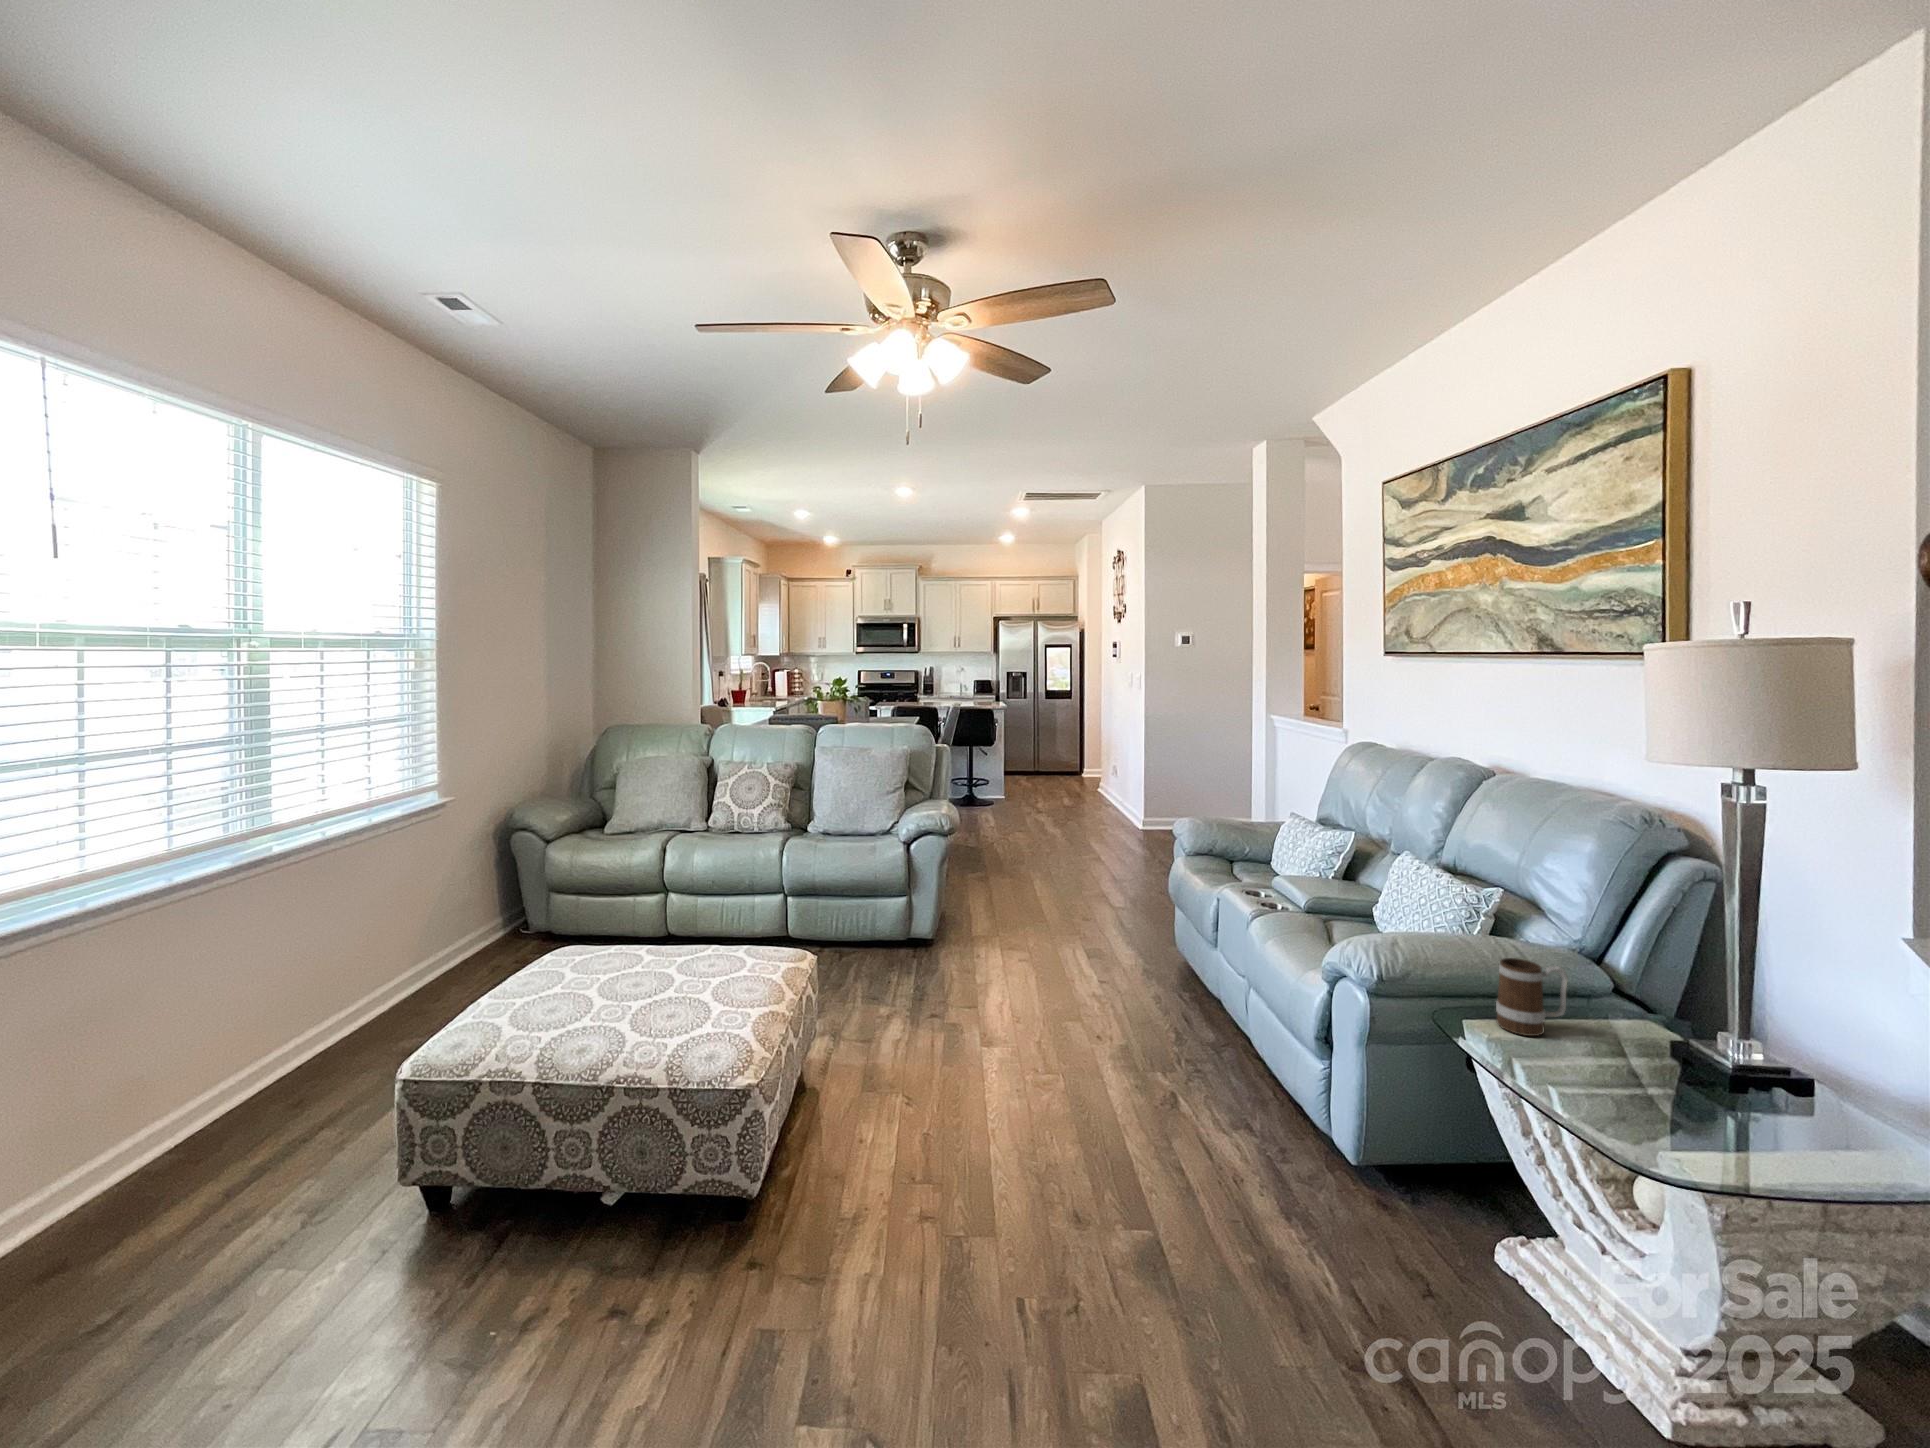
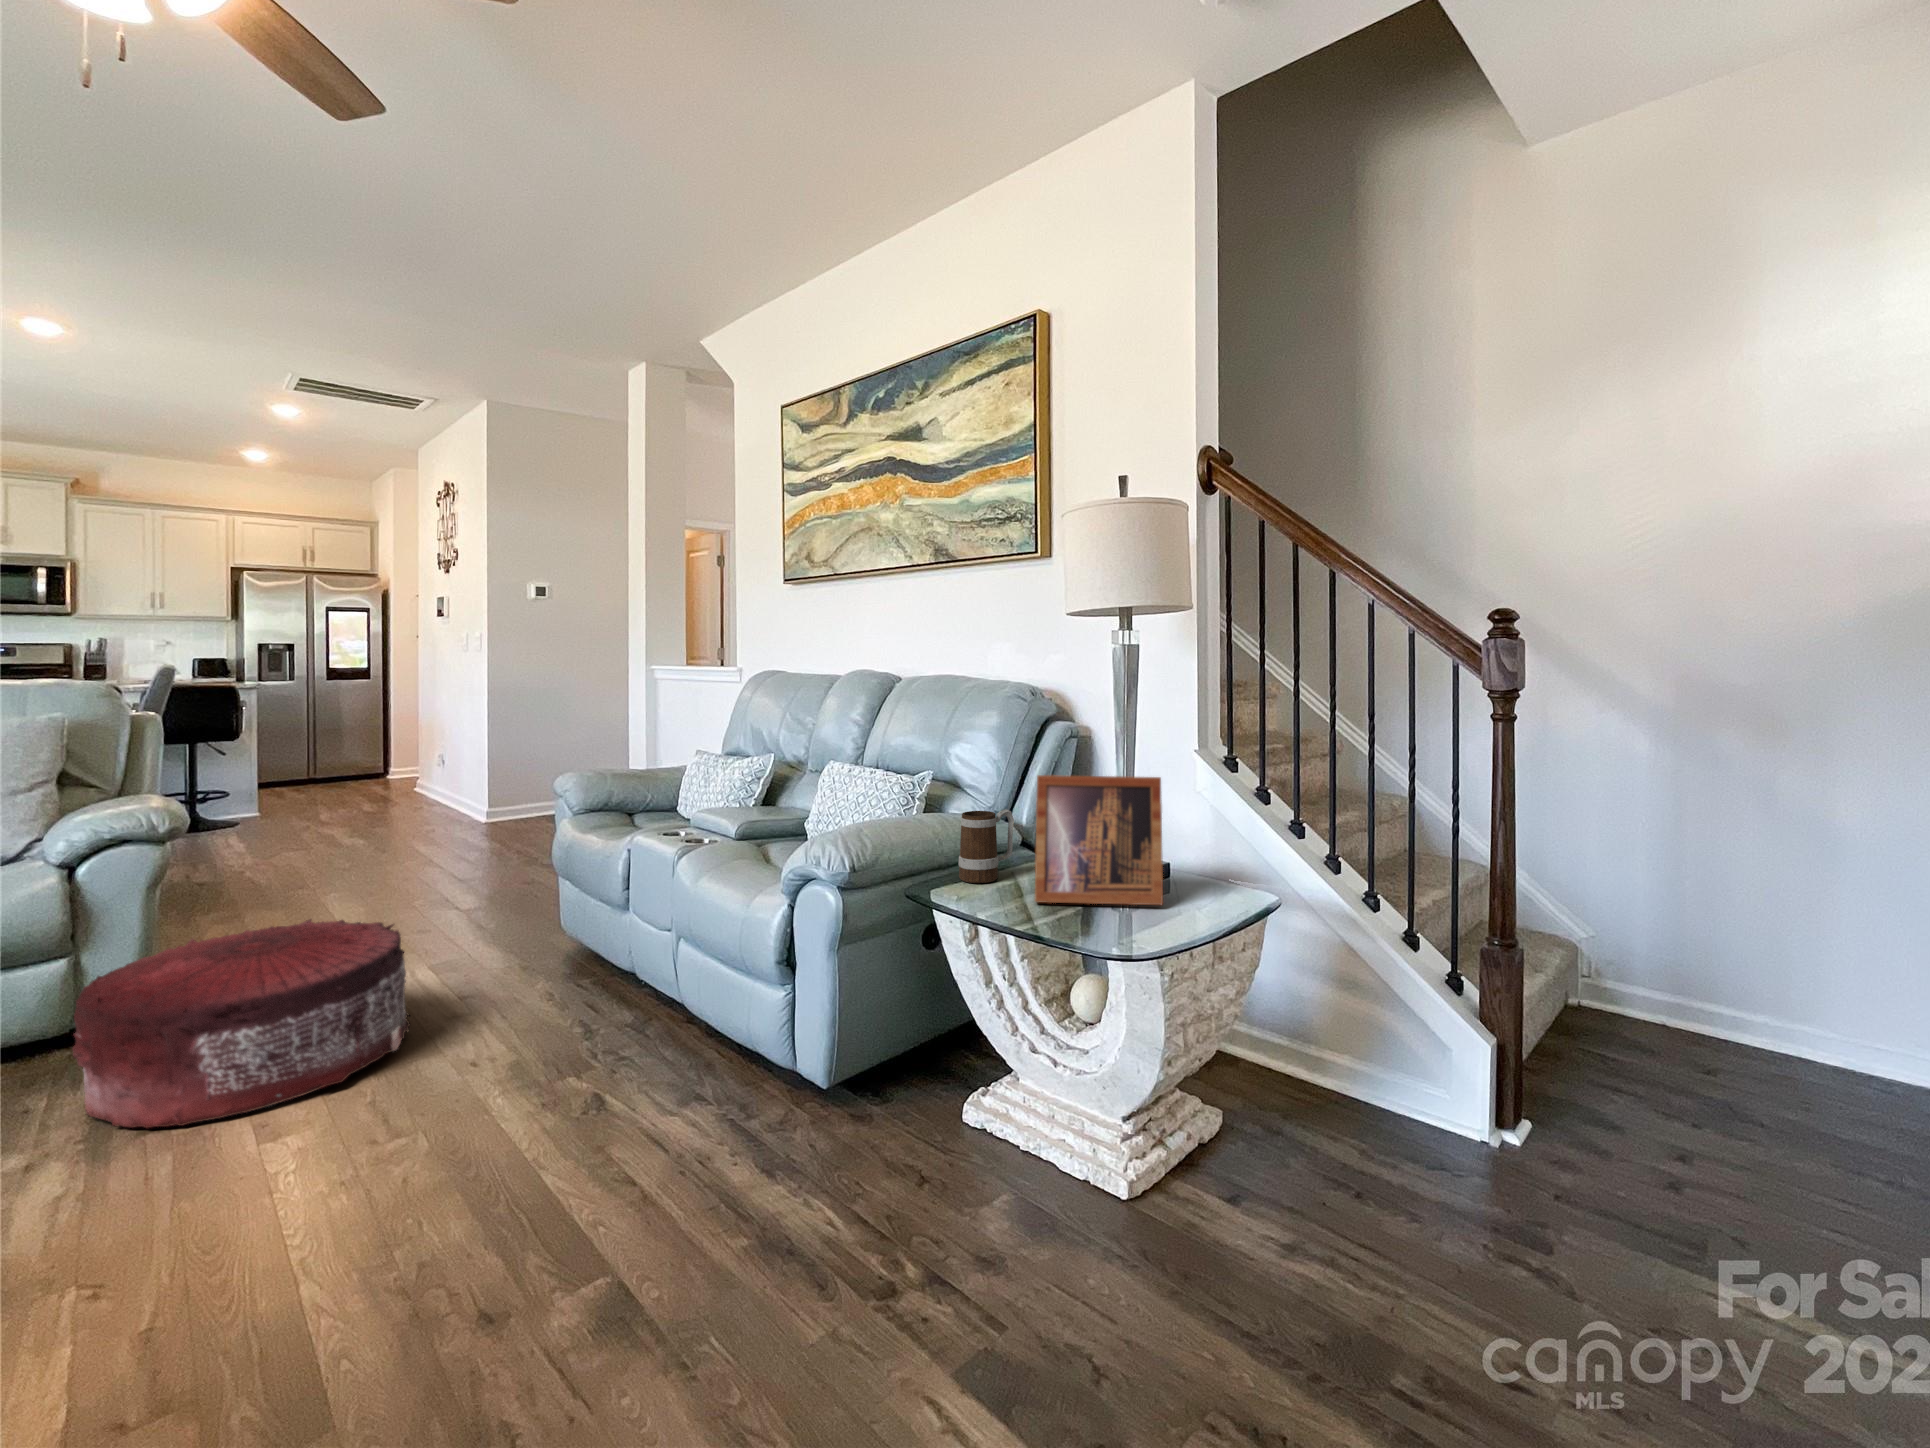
pouf: none [925,905,1077,1023] -> present [73,919,410,1128]
picture frame: none [1567,947,1762,1137] -> present [1035,775,1163,905]

